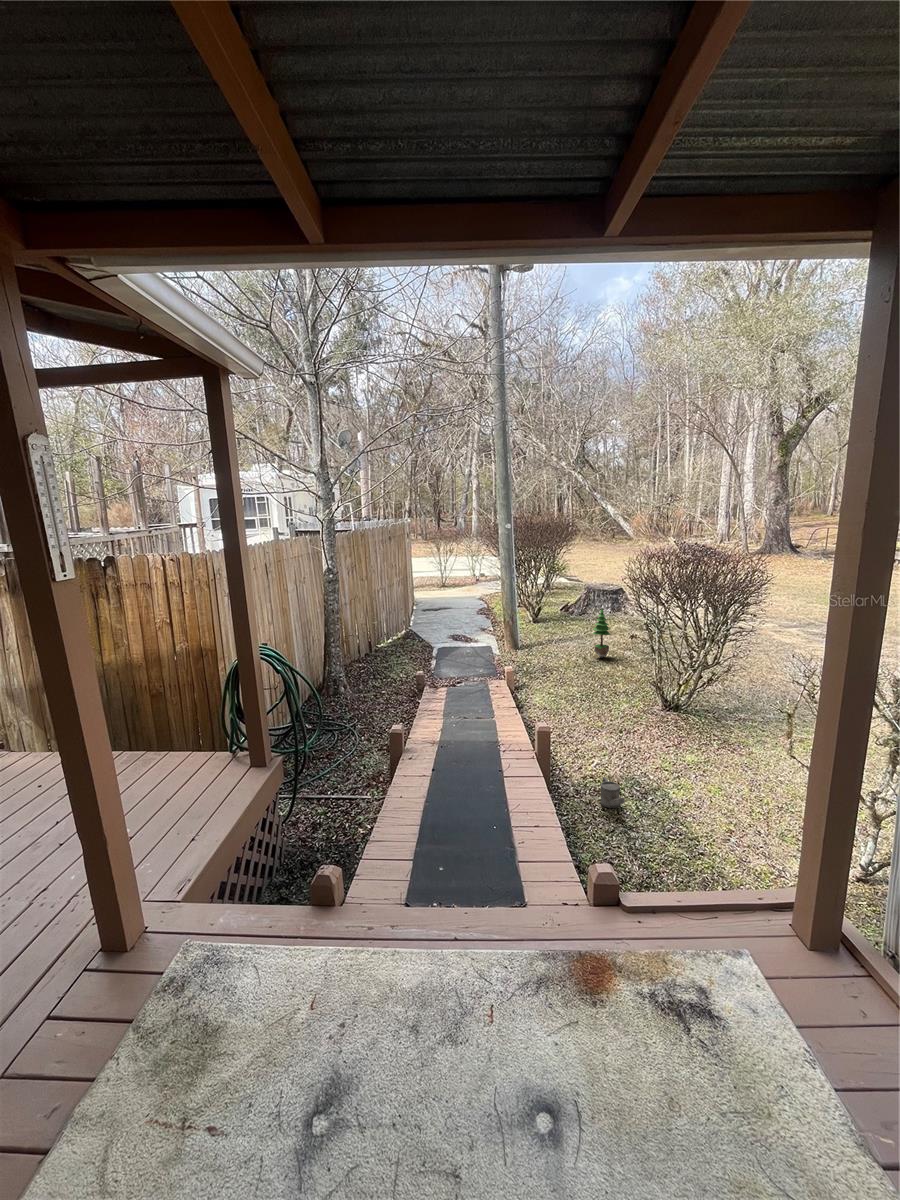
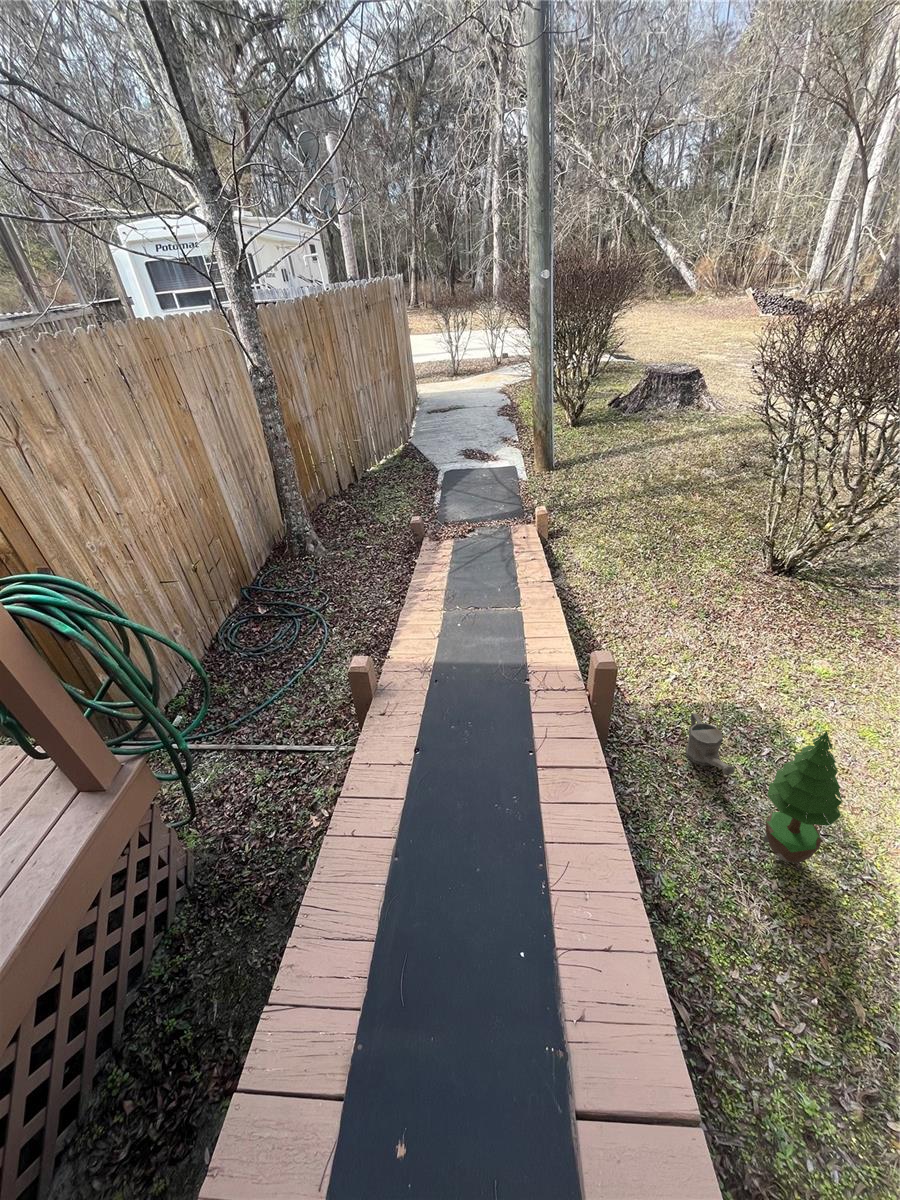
potted tree: present [593,609,611,658] -> present [763,732,842,862]

